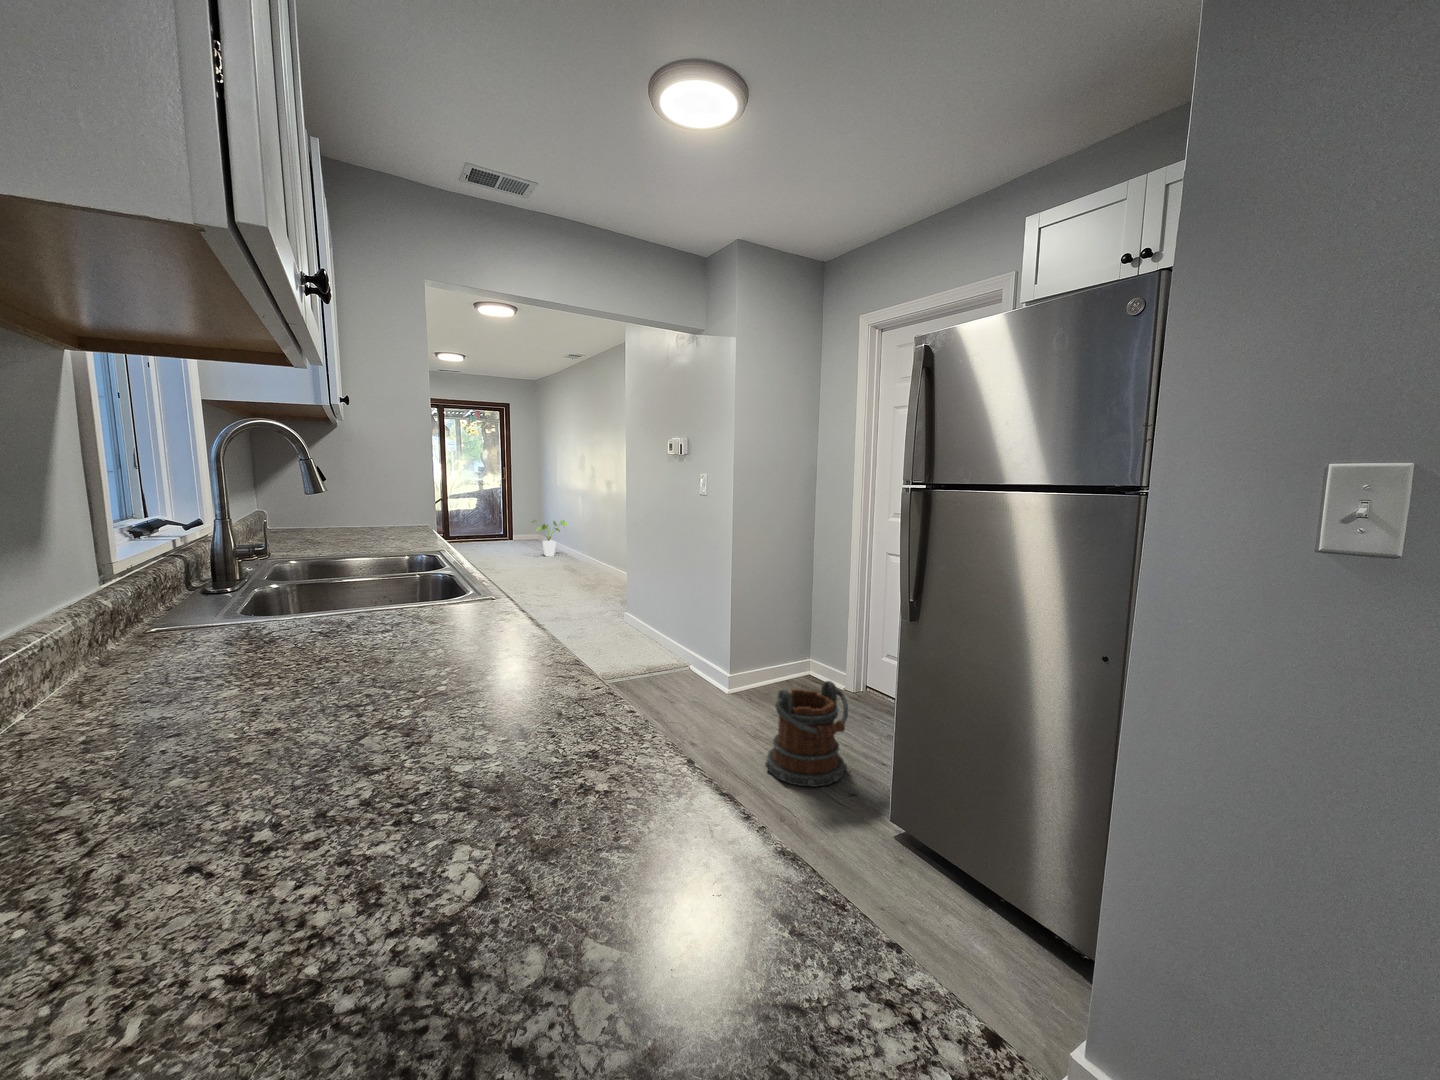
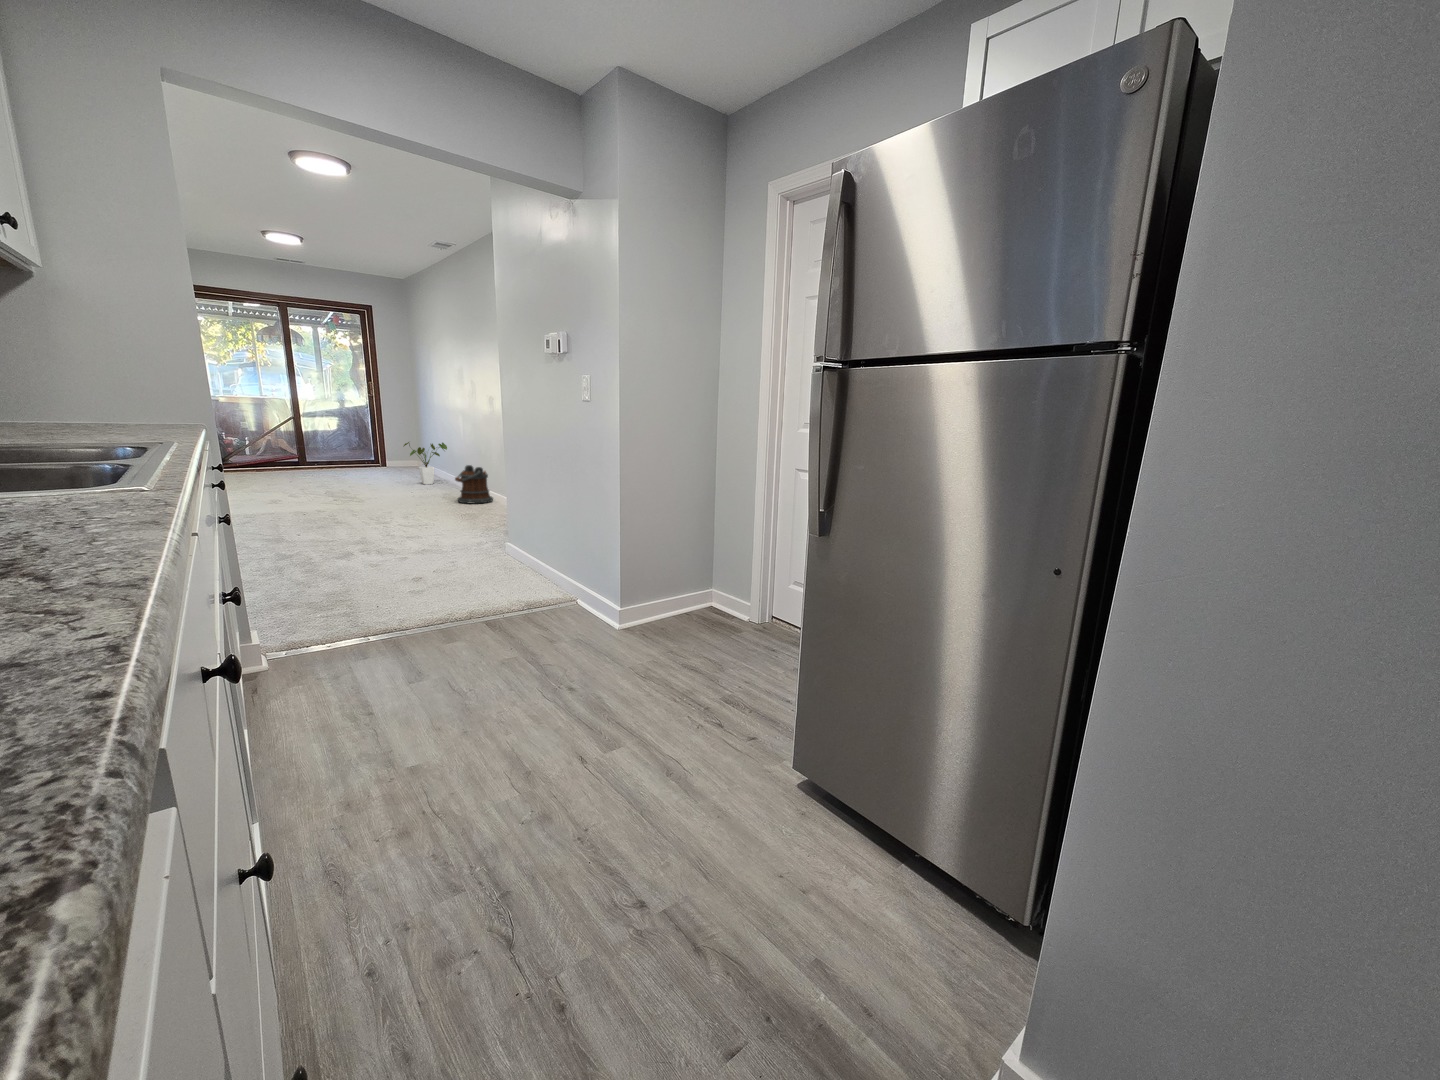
bucket: present [765,681,848,787] -> present [455,465,493,504]

